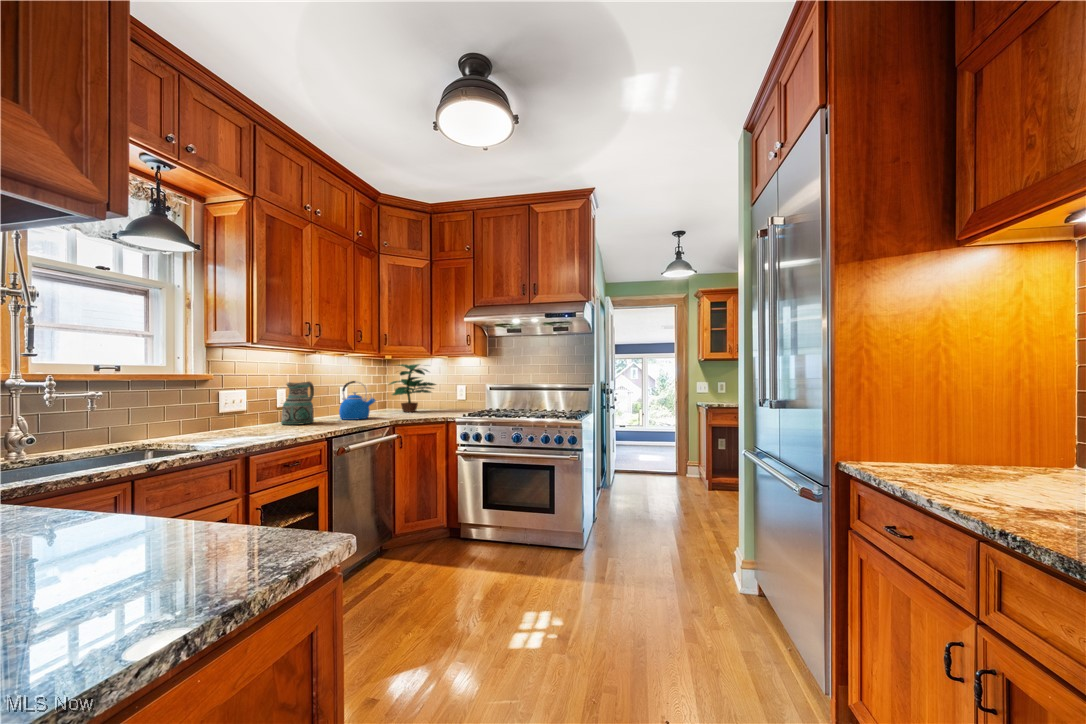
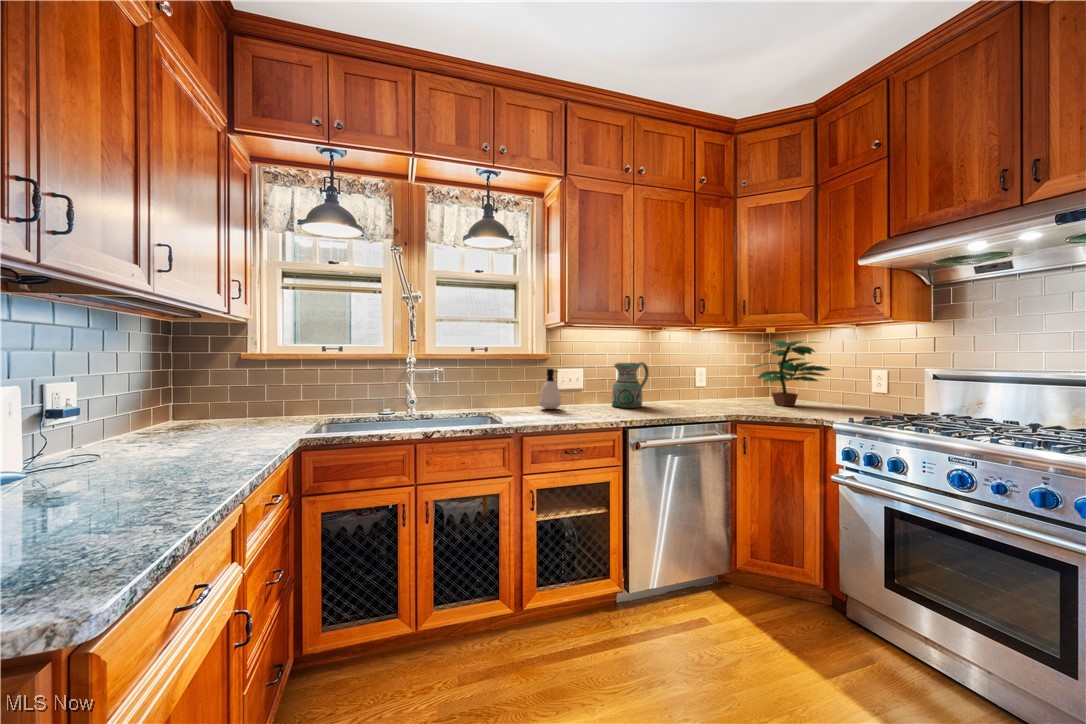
kettle: present [339,381,376,420] -> none [676,362,715,409]
soap dispenser: none [212,390,241,433] -> present [539,369,561,409]

